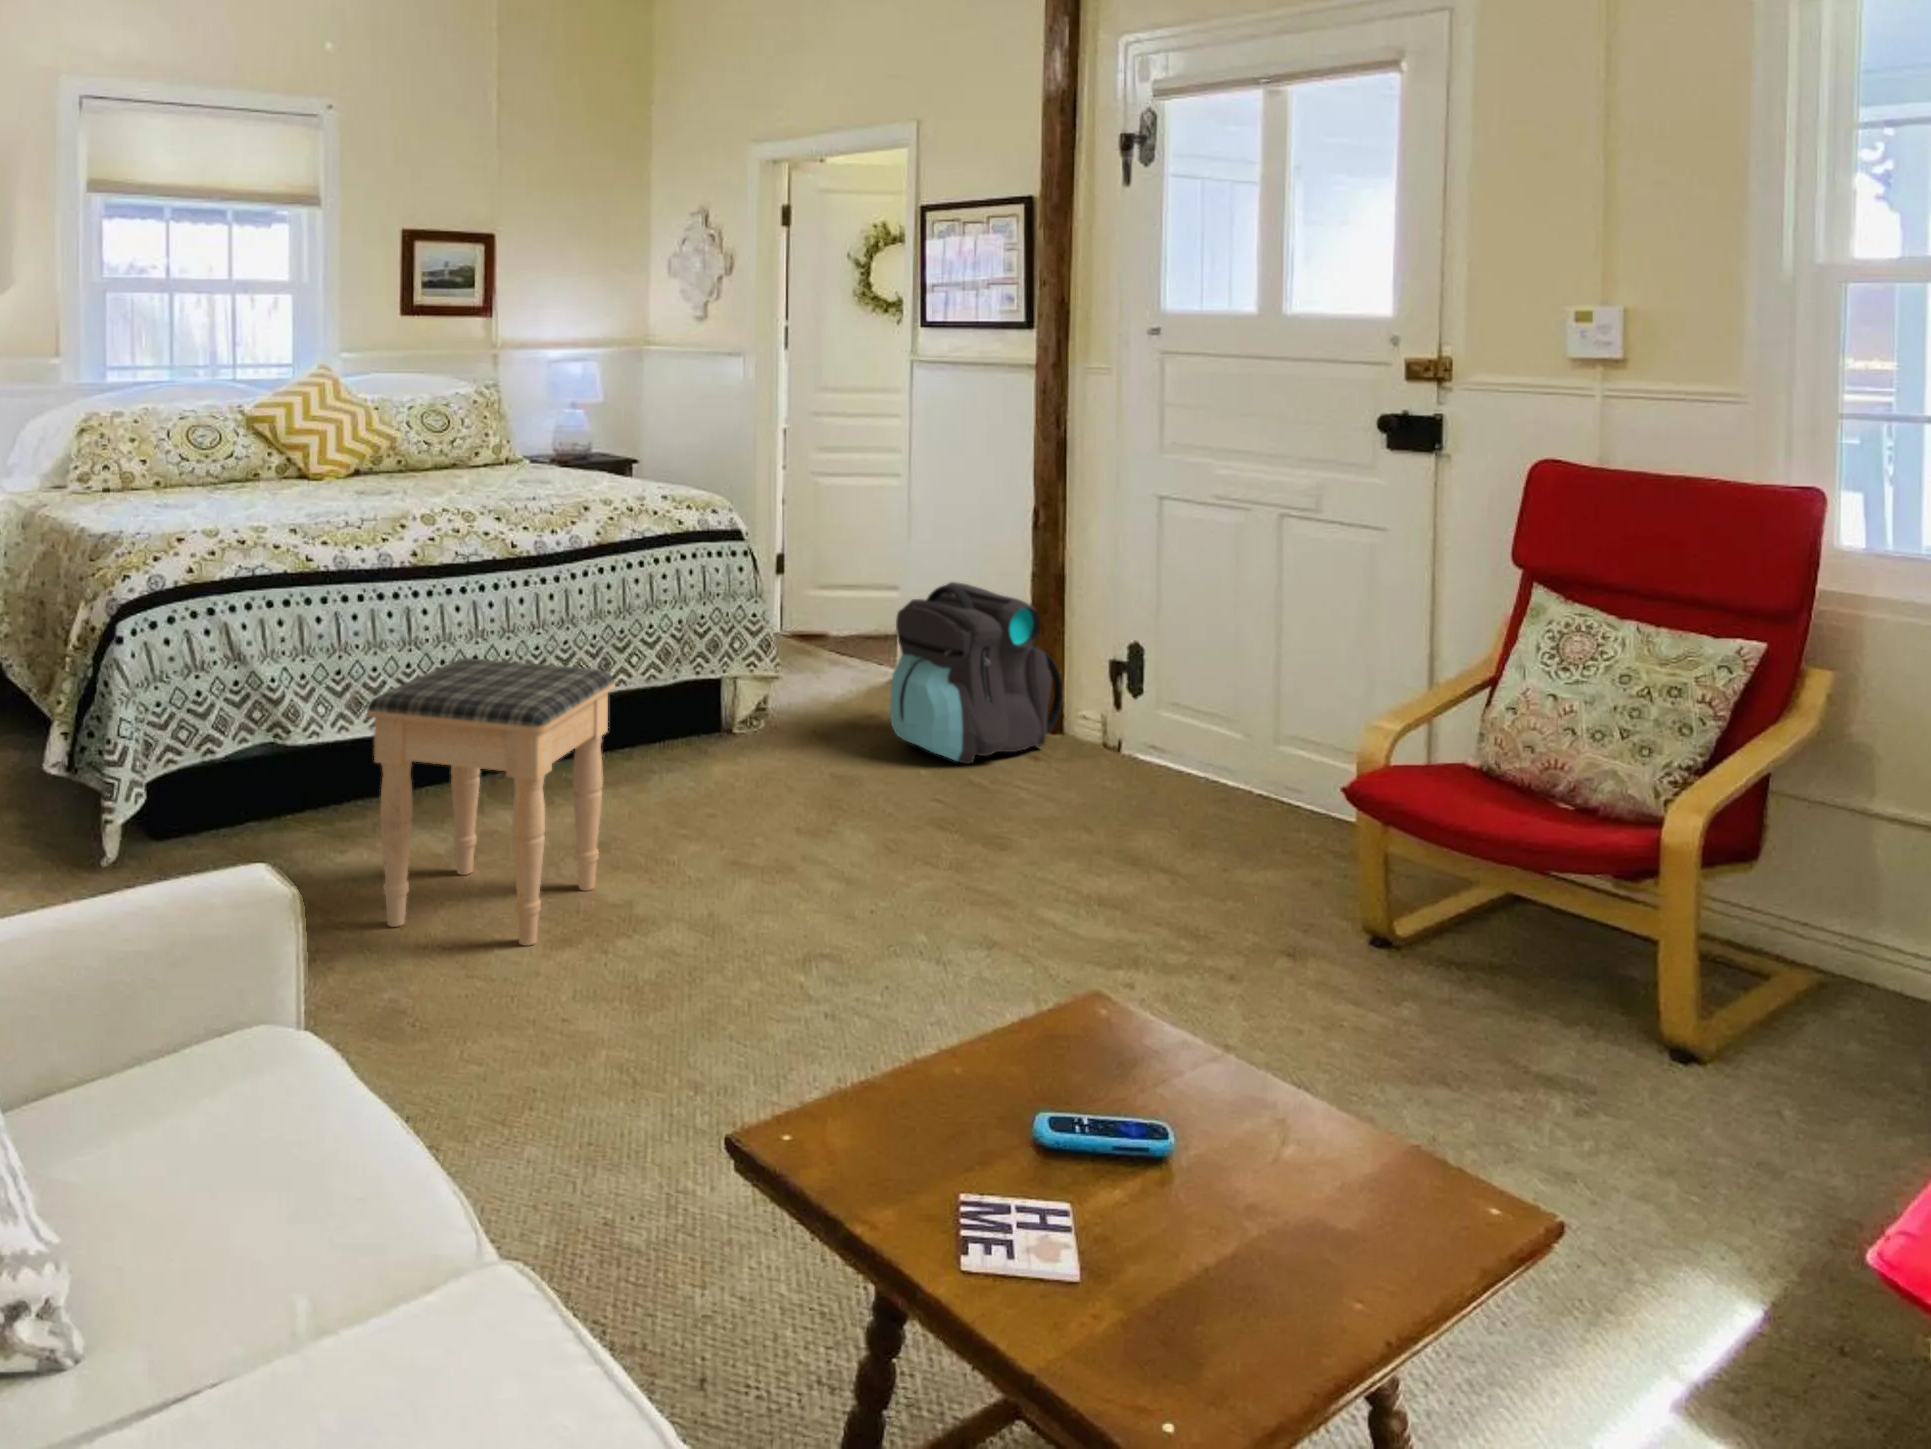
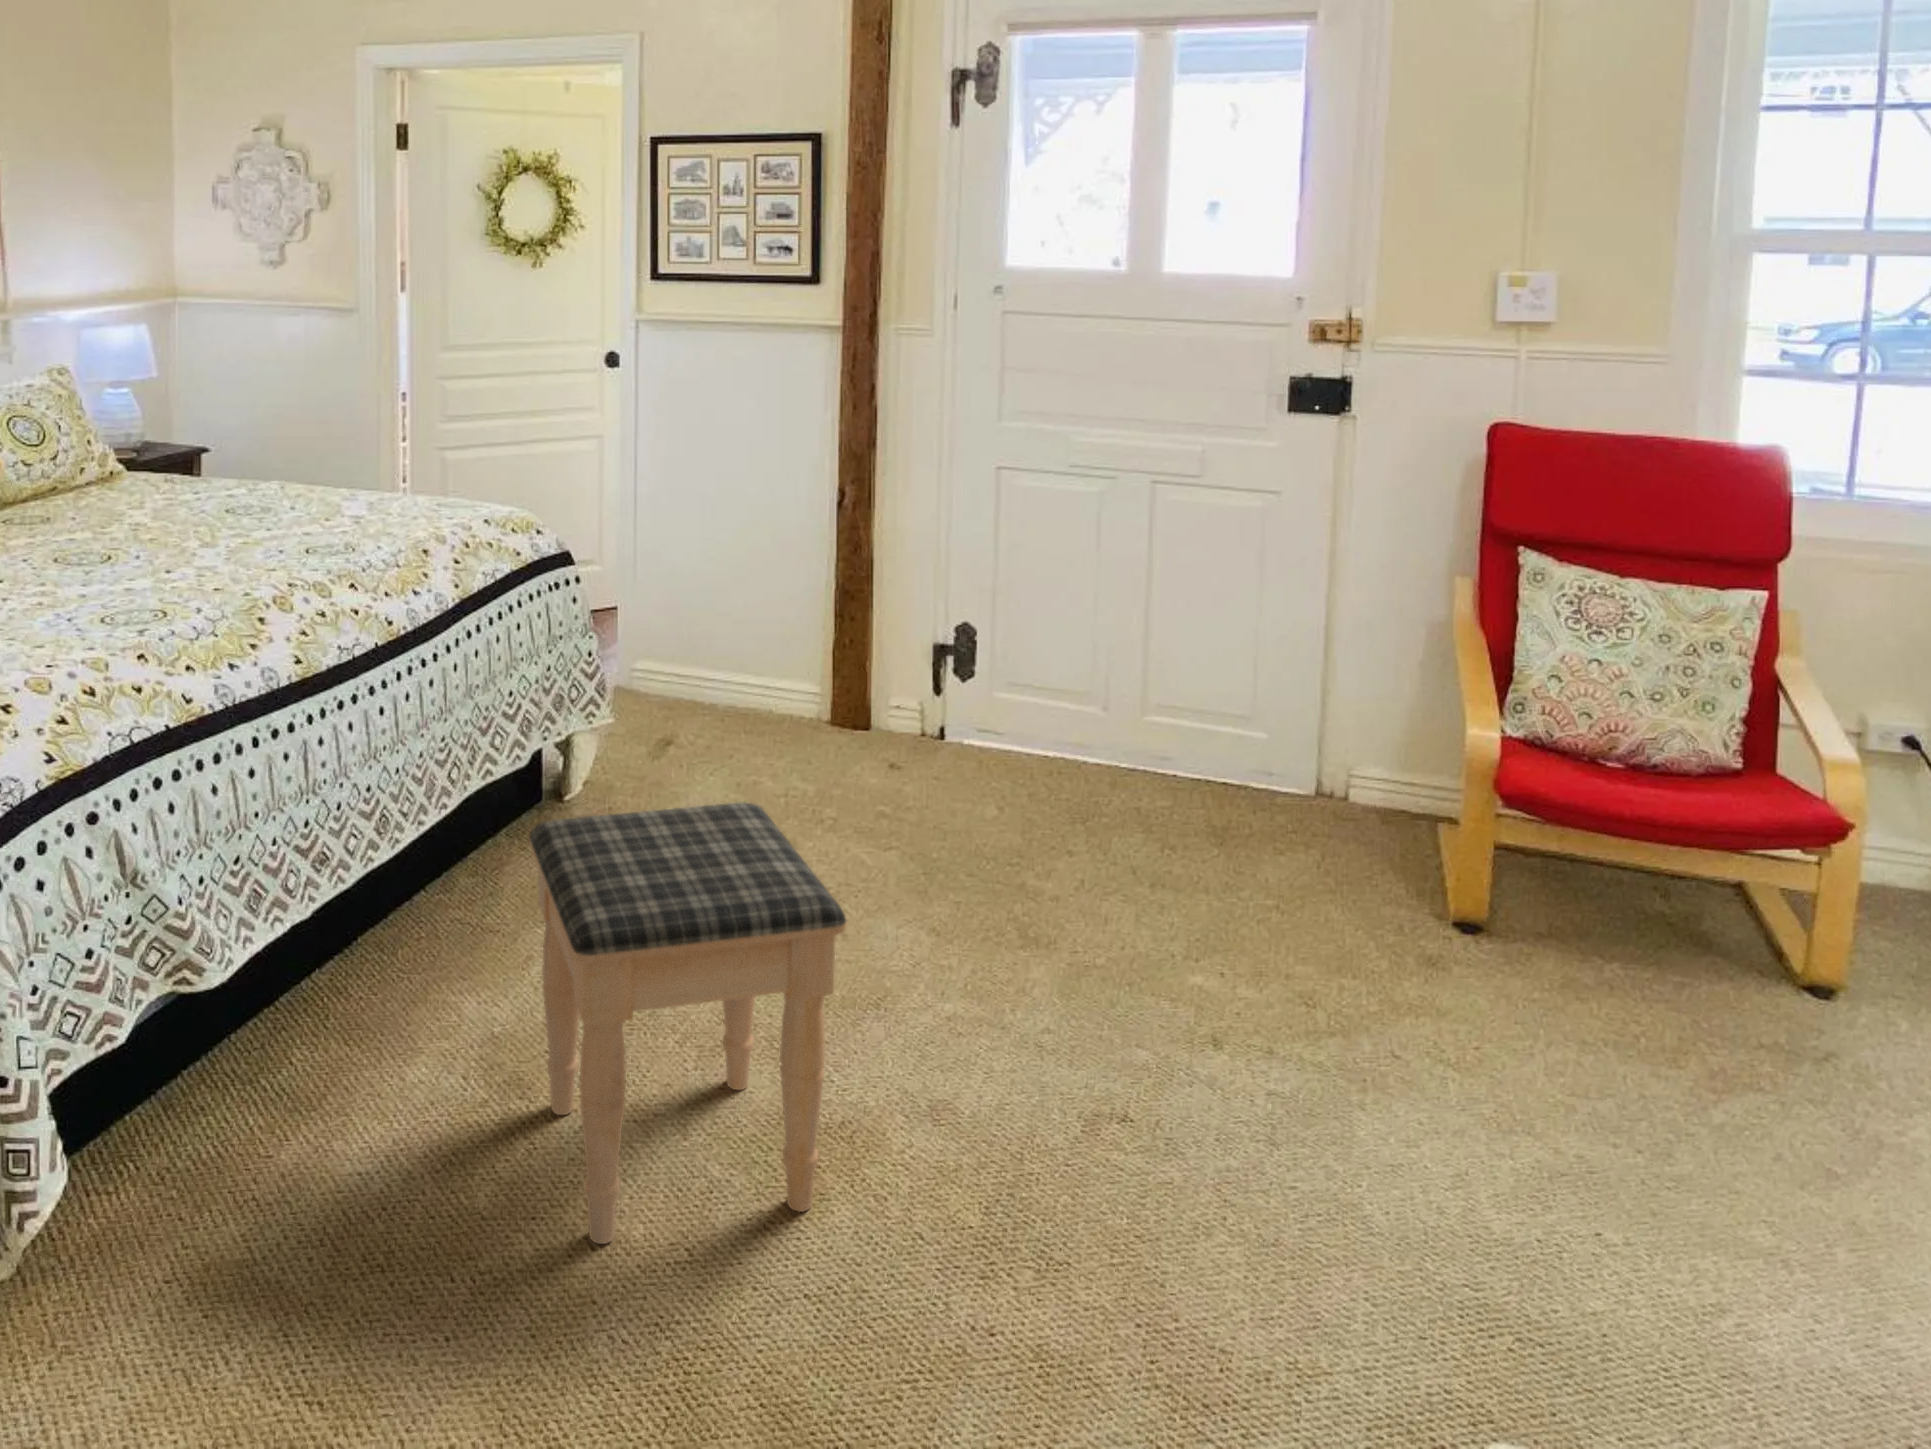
backpack: present [890,582,1062,764] -> none [737,573,903,779]

